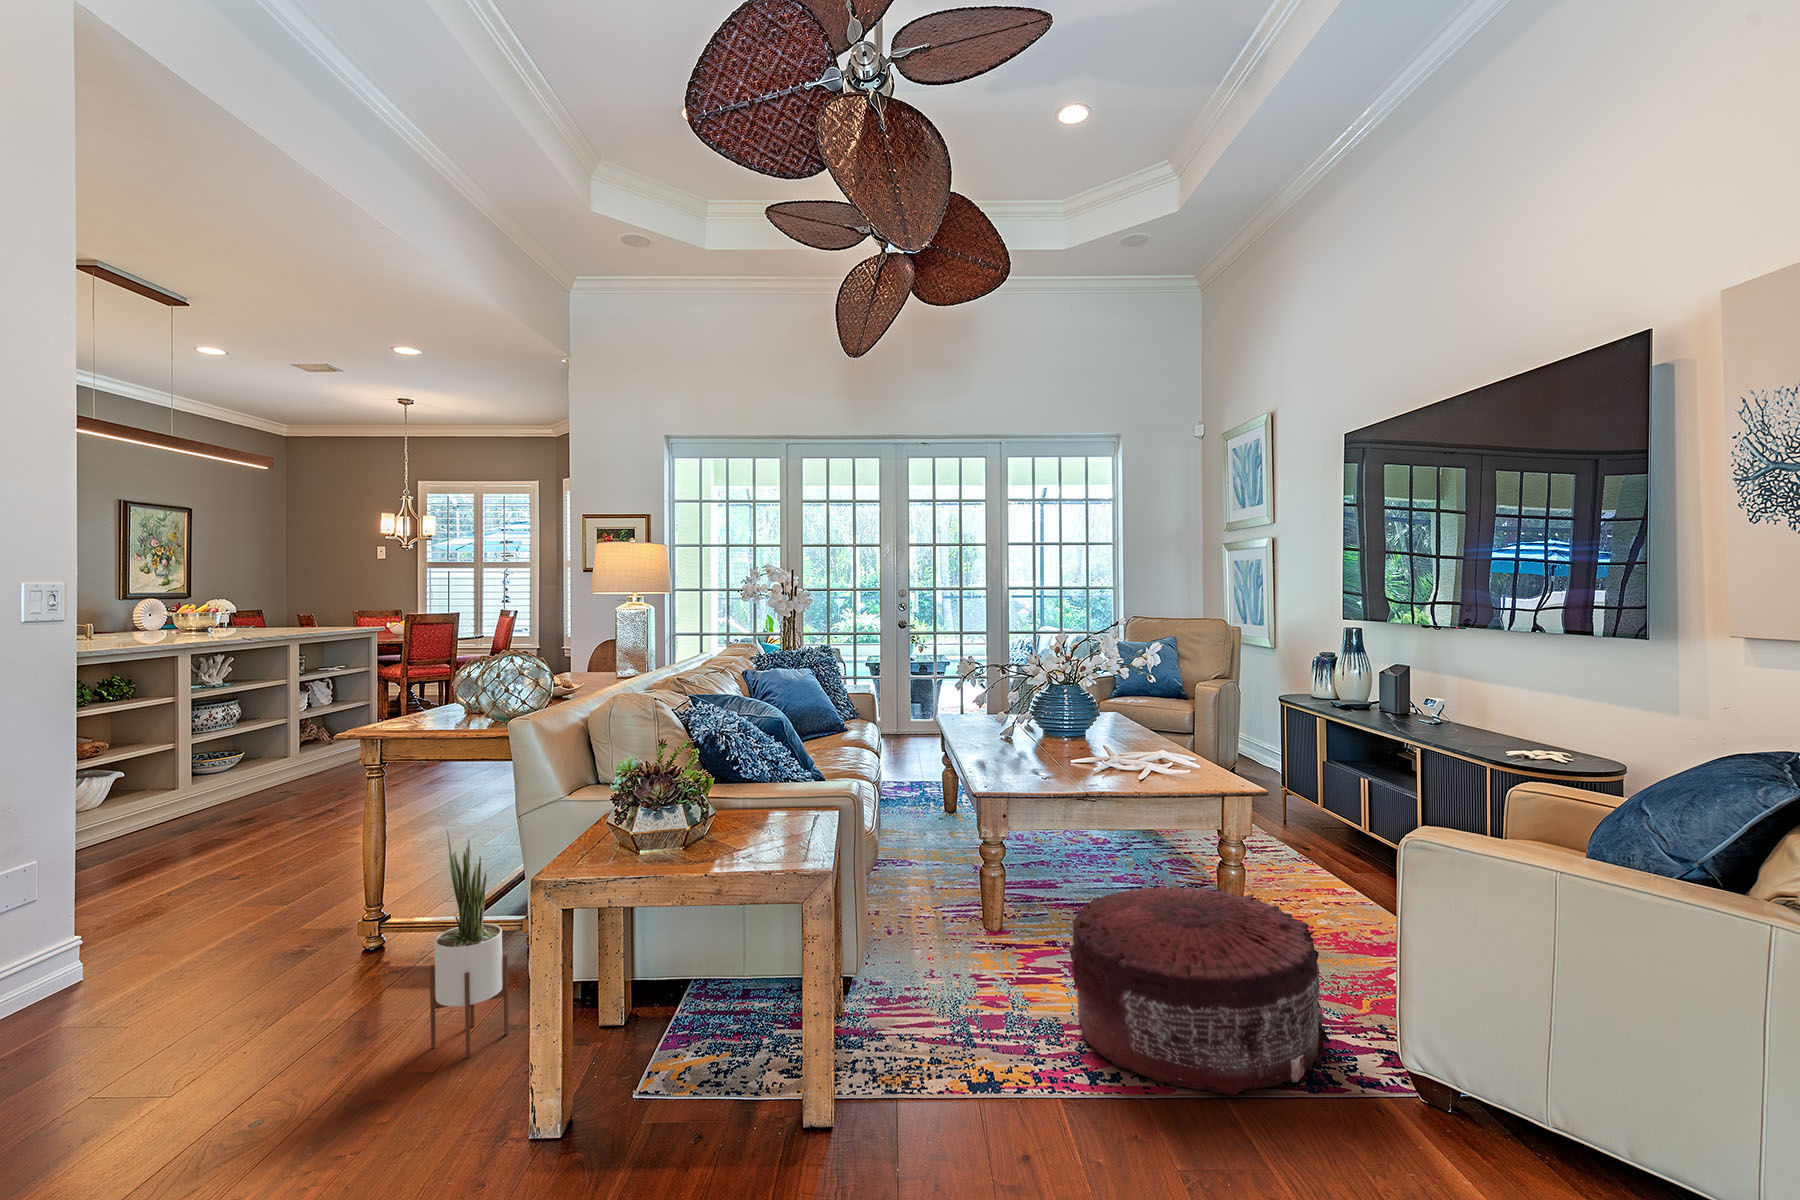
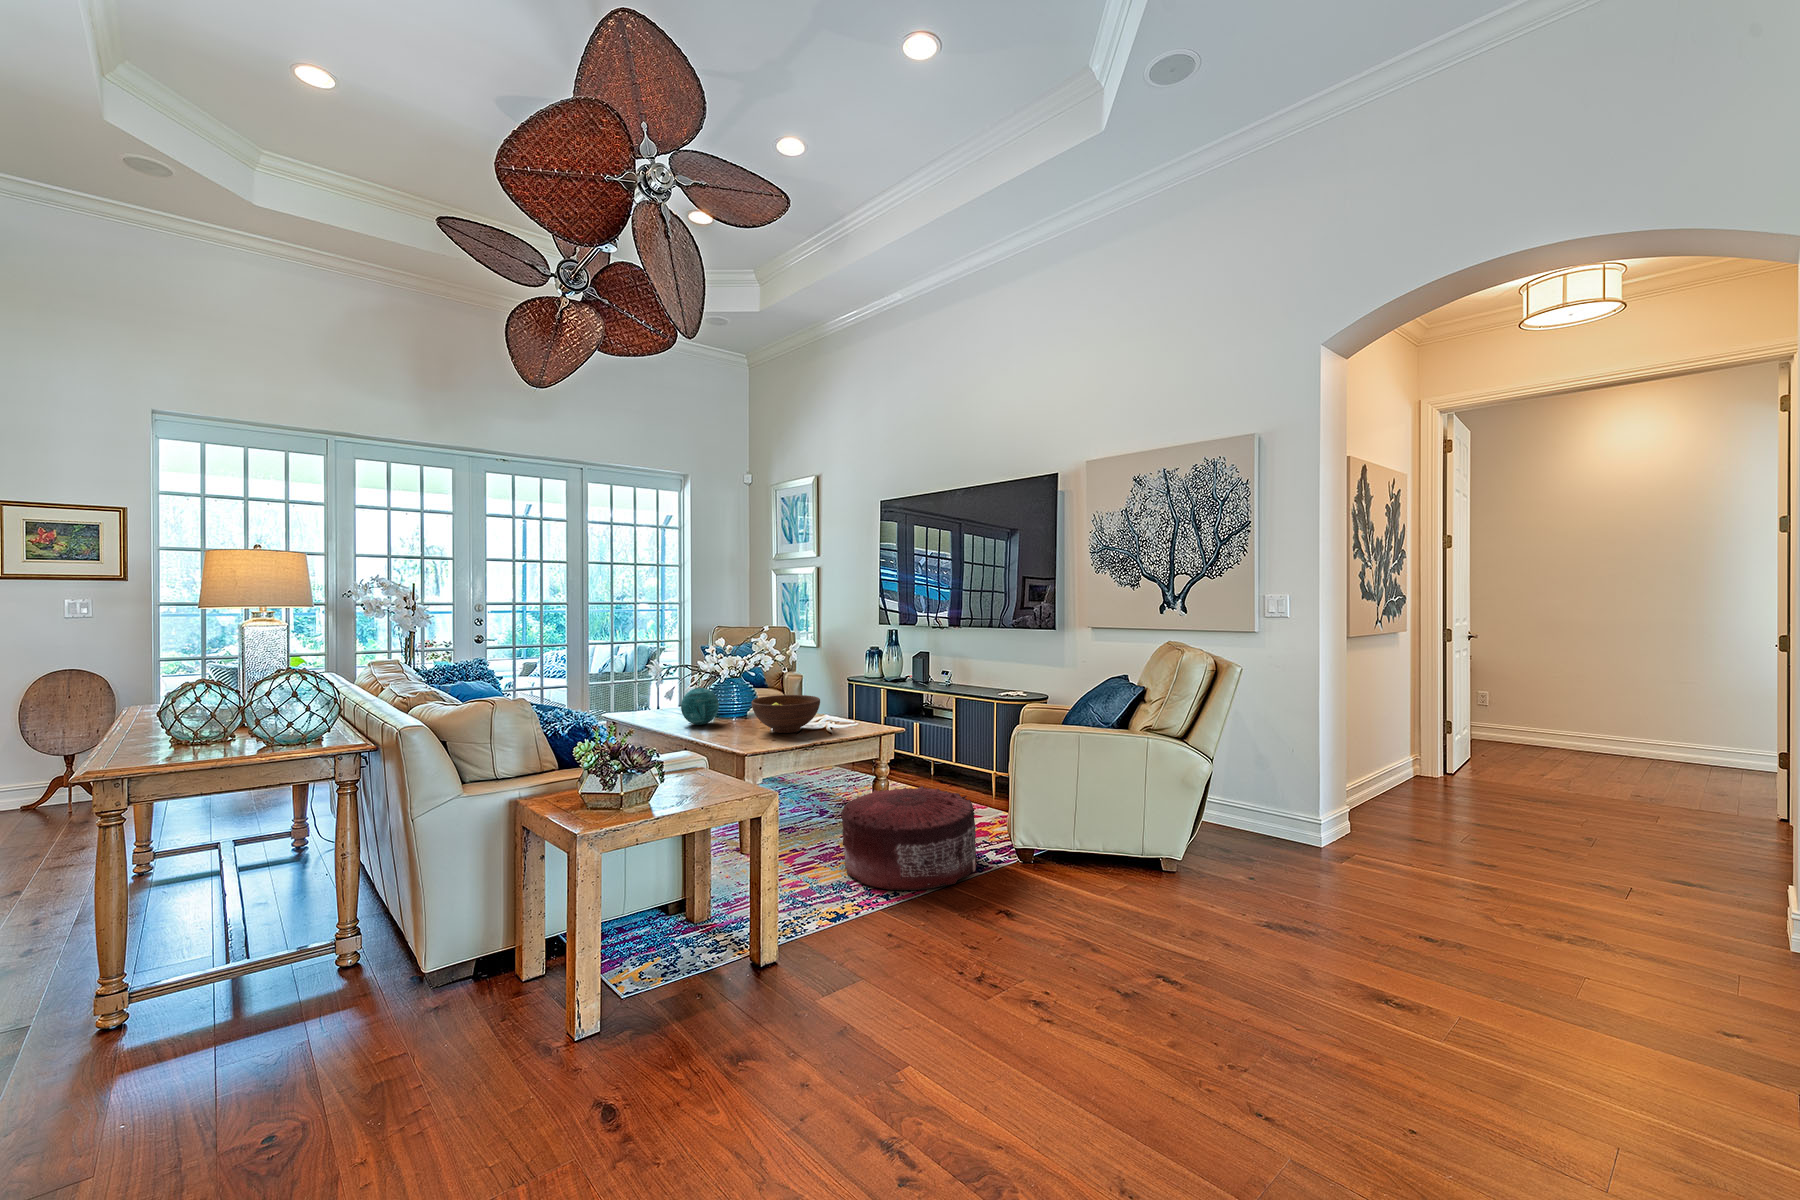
decorative orb: none [978,694,1027,743] -> present [681,688,719,725]
fruit bowl: none [1040,714,1142,770] -> present [752,695,820,733]
potted plant: present [430,830,509,1058] -> none [395,839,471,1025]

